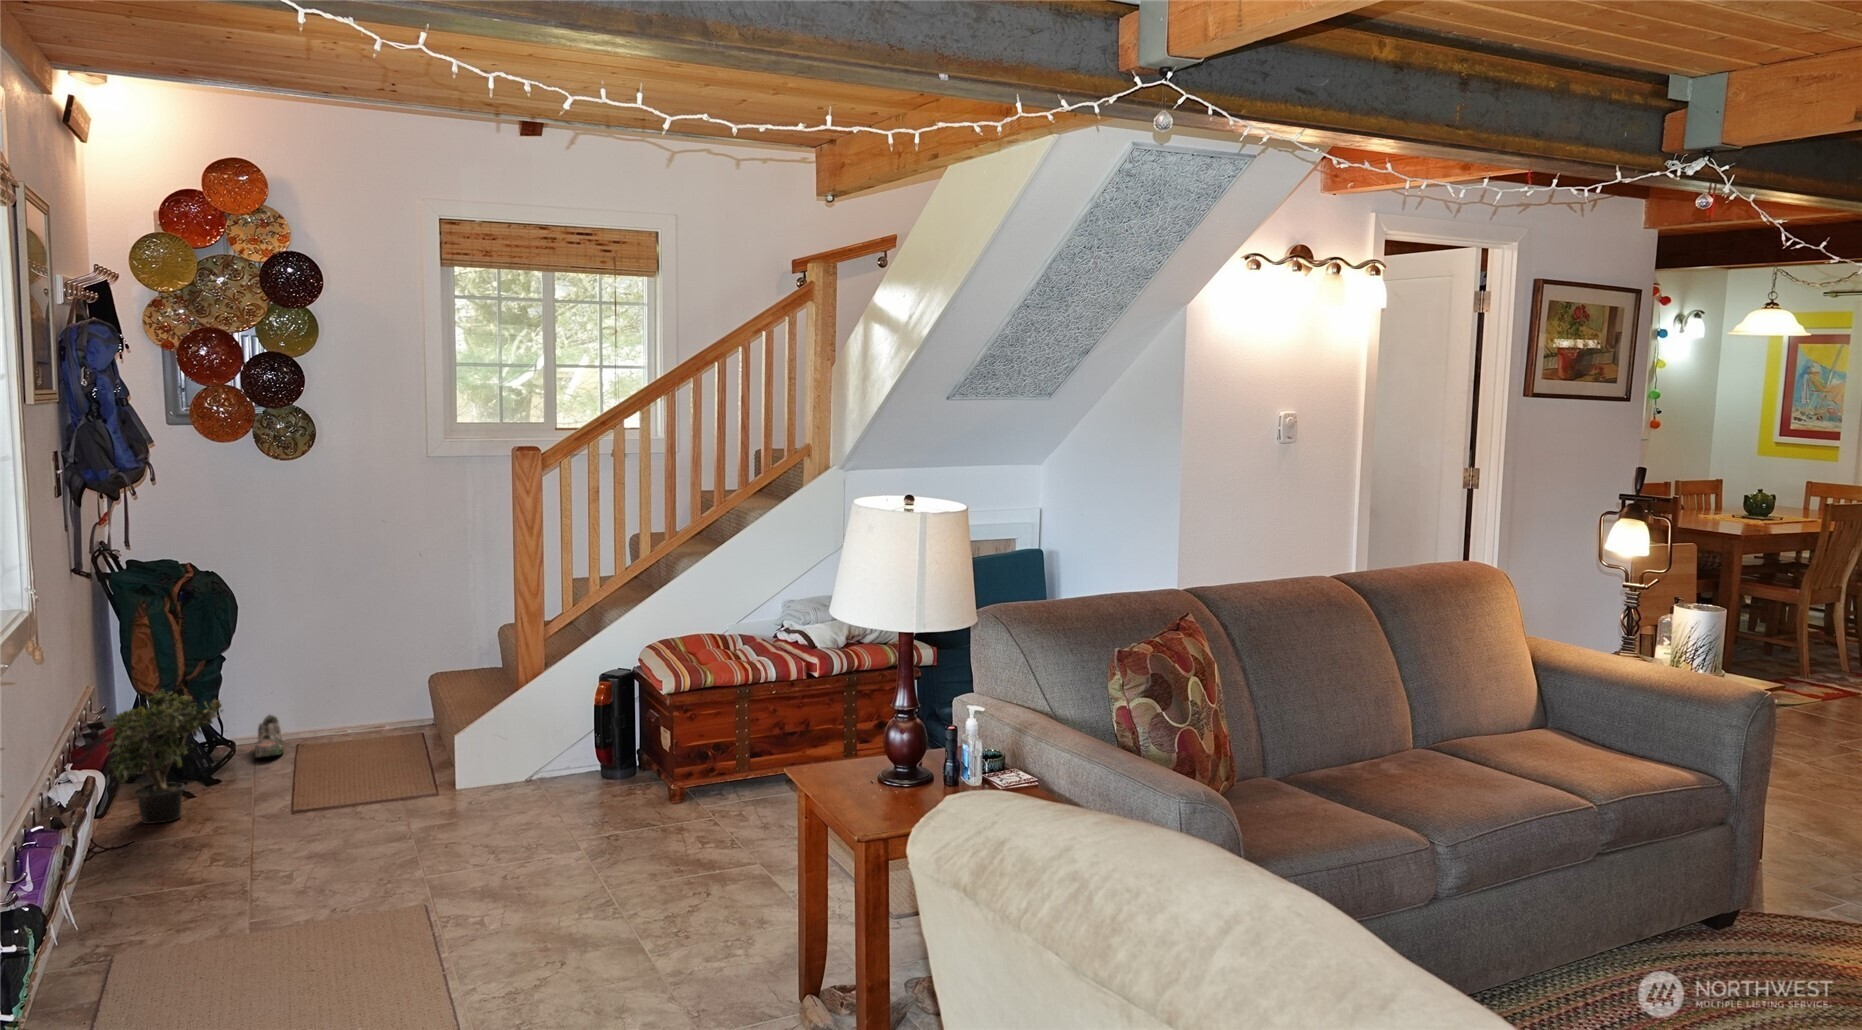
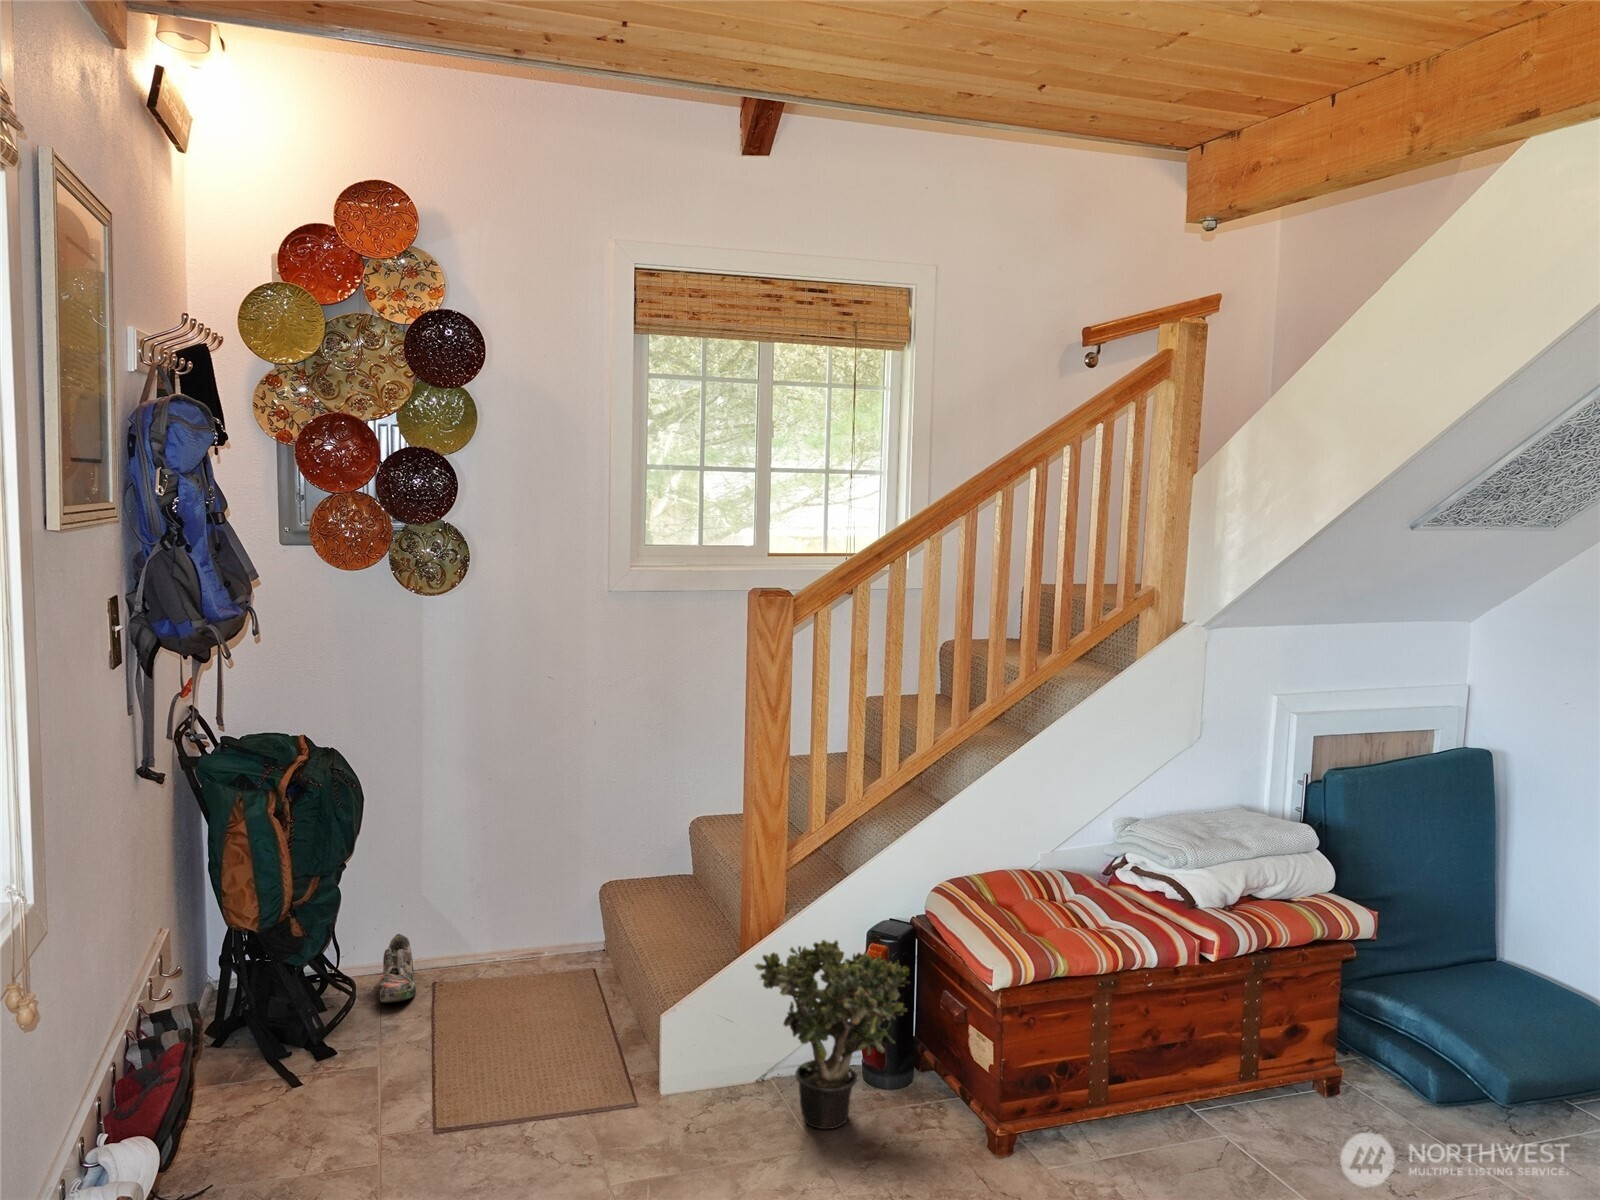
potted plant: present [107,690,223,824] -> present [755,940,909,1129]

